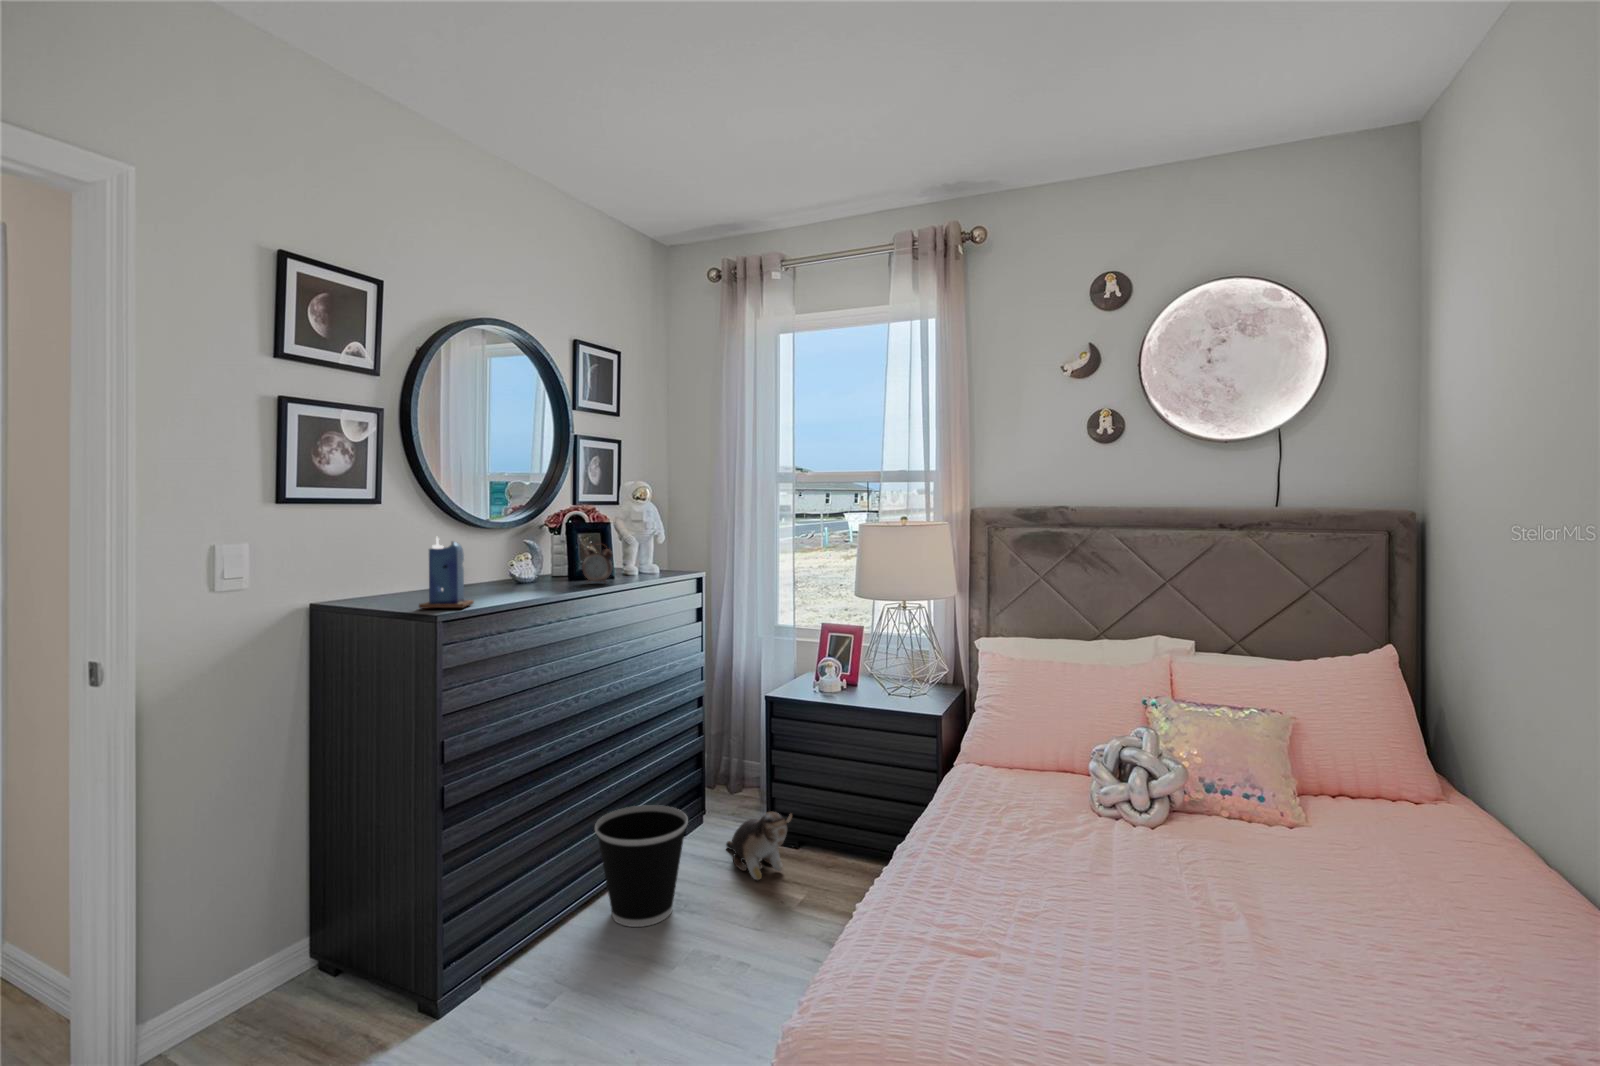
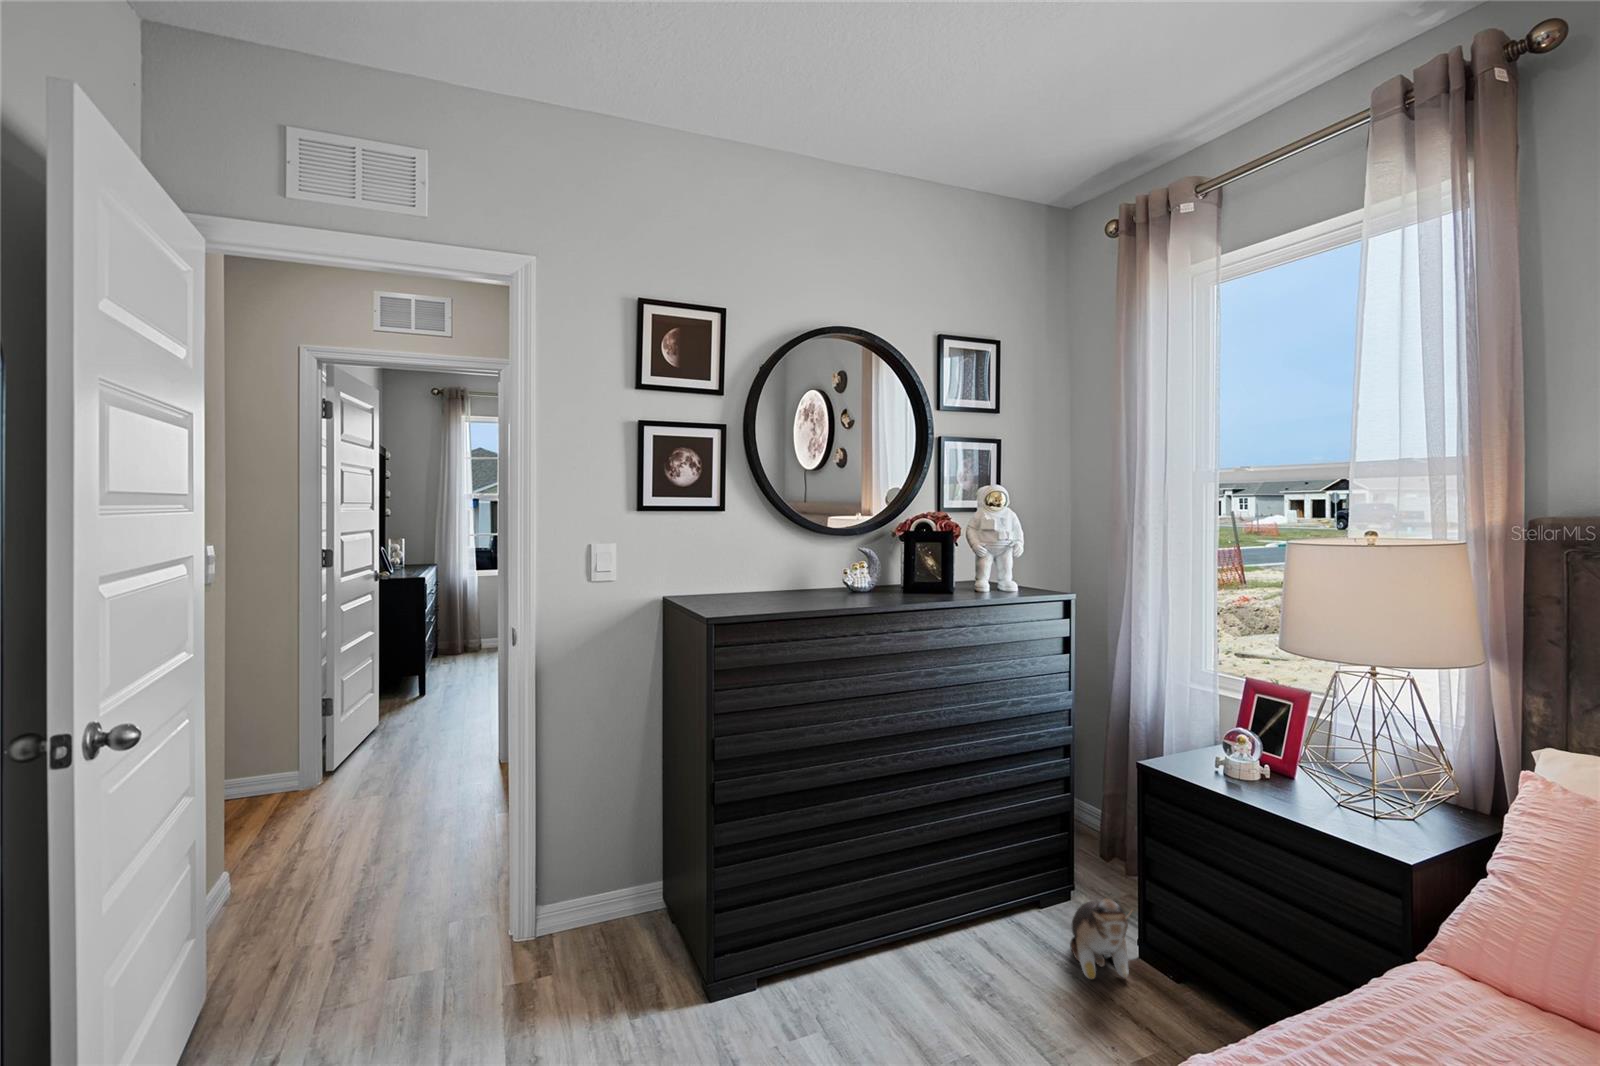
candle: present [419,537,474,609] -> none [715,544,768,613]
alarm clock: present [582,544,612,582] -> none [914,554,947,598]
wastebasket: present [595,805,688,927] -> none [890,847,994,986]

